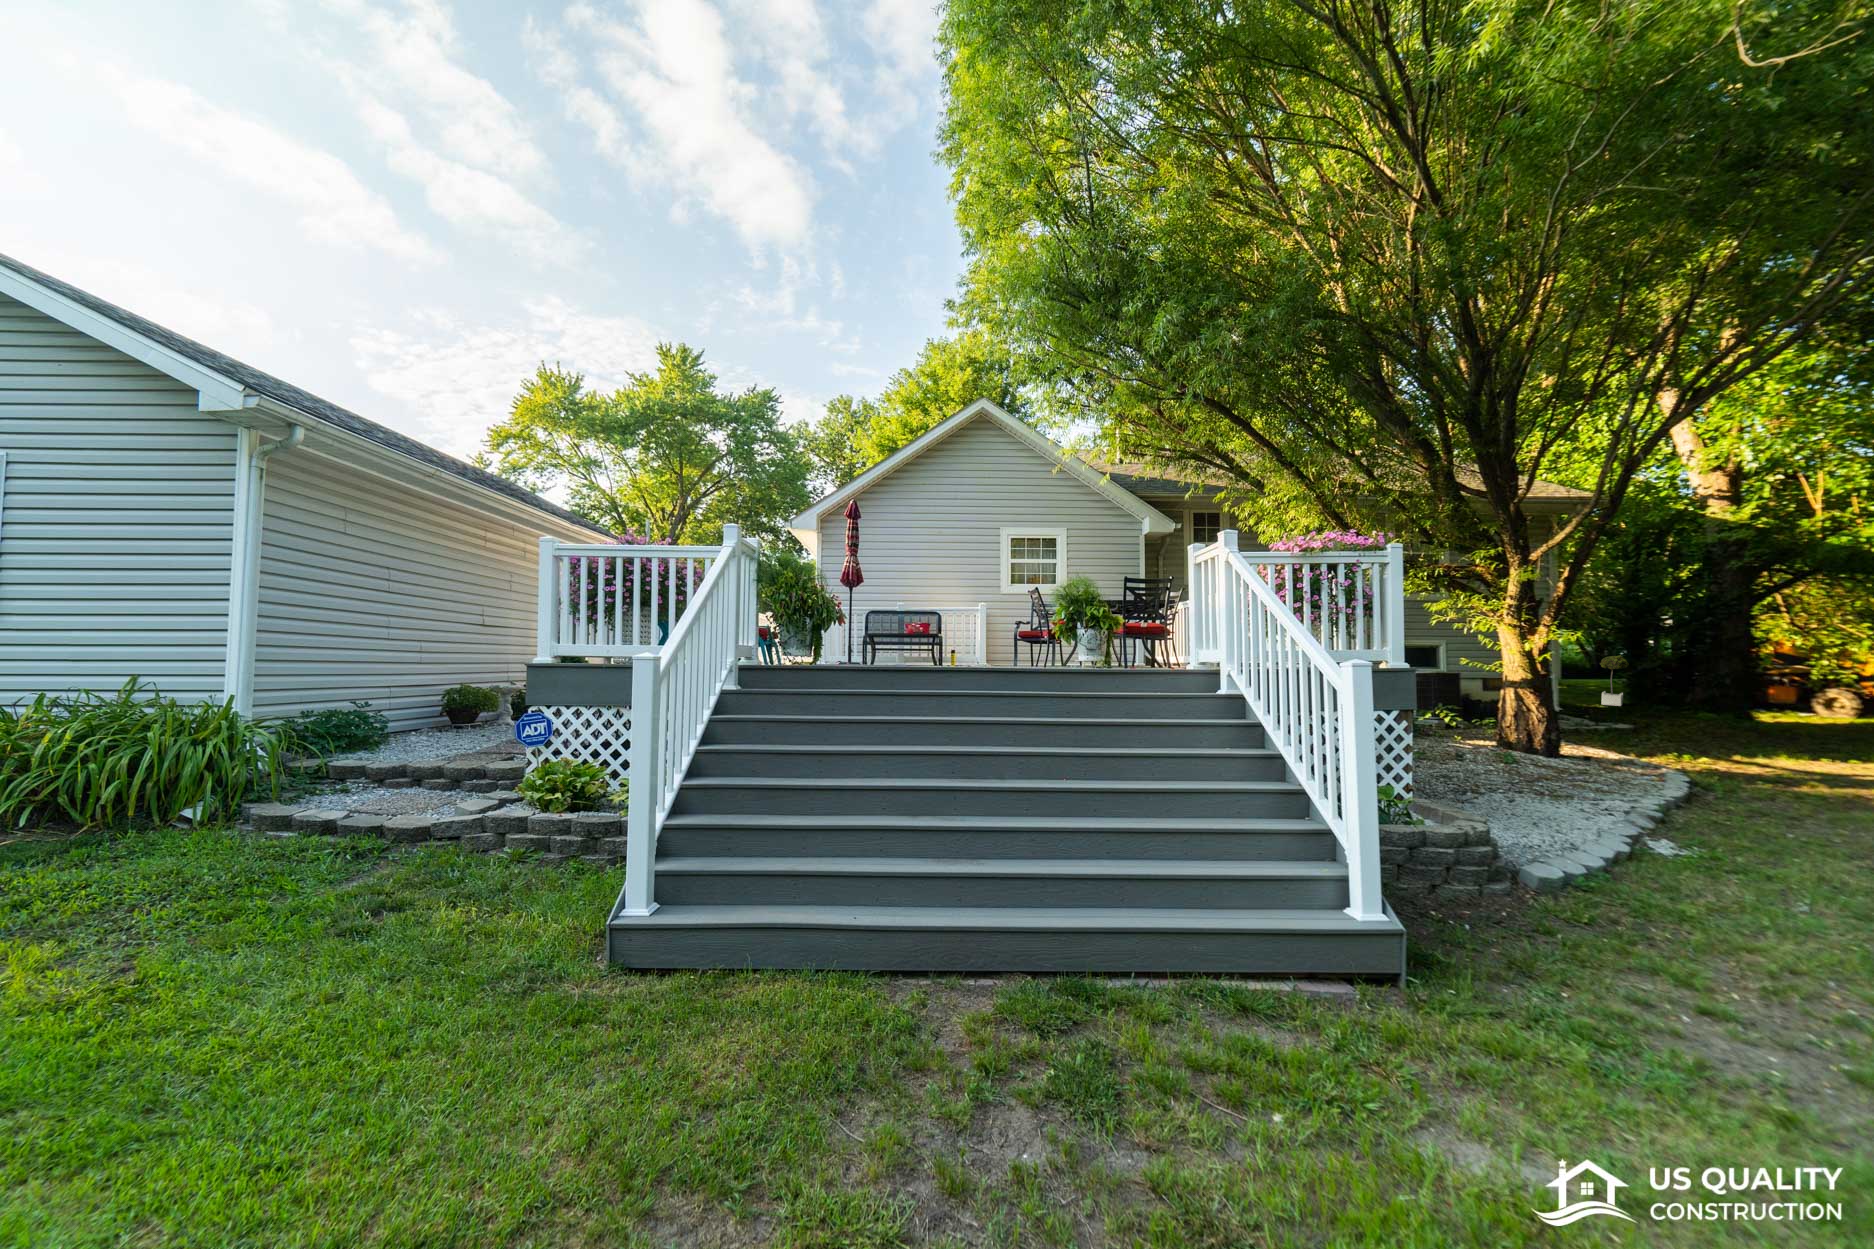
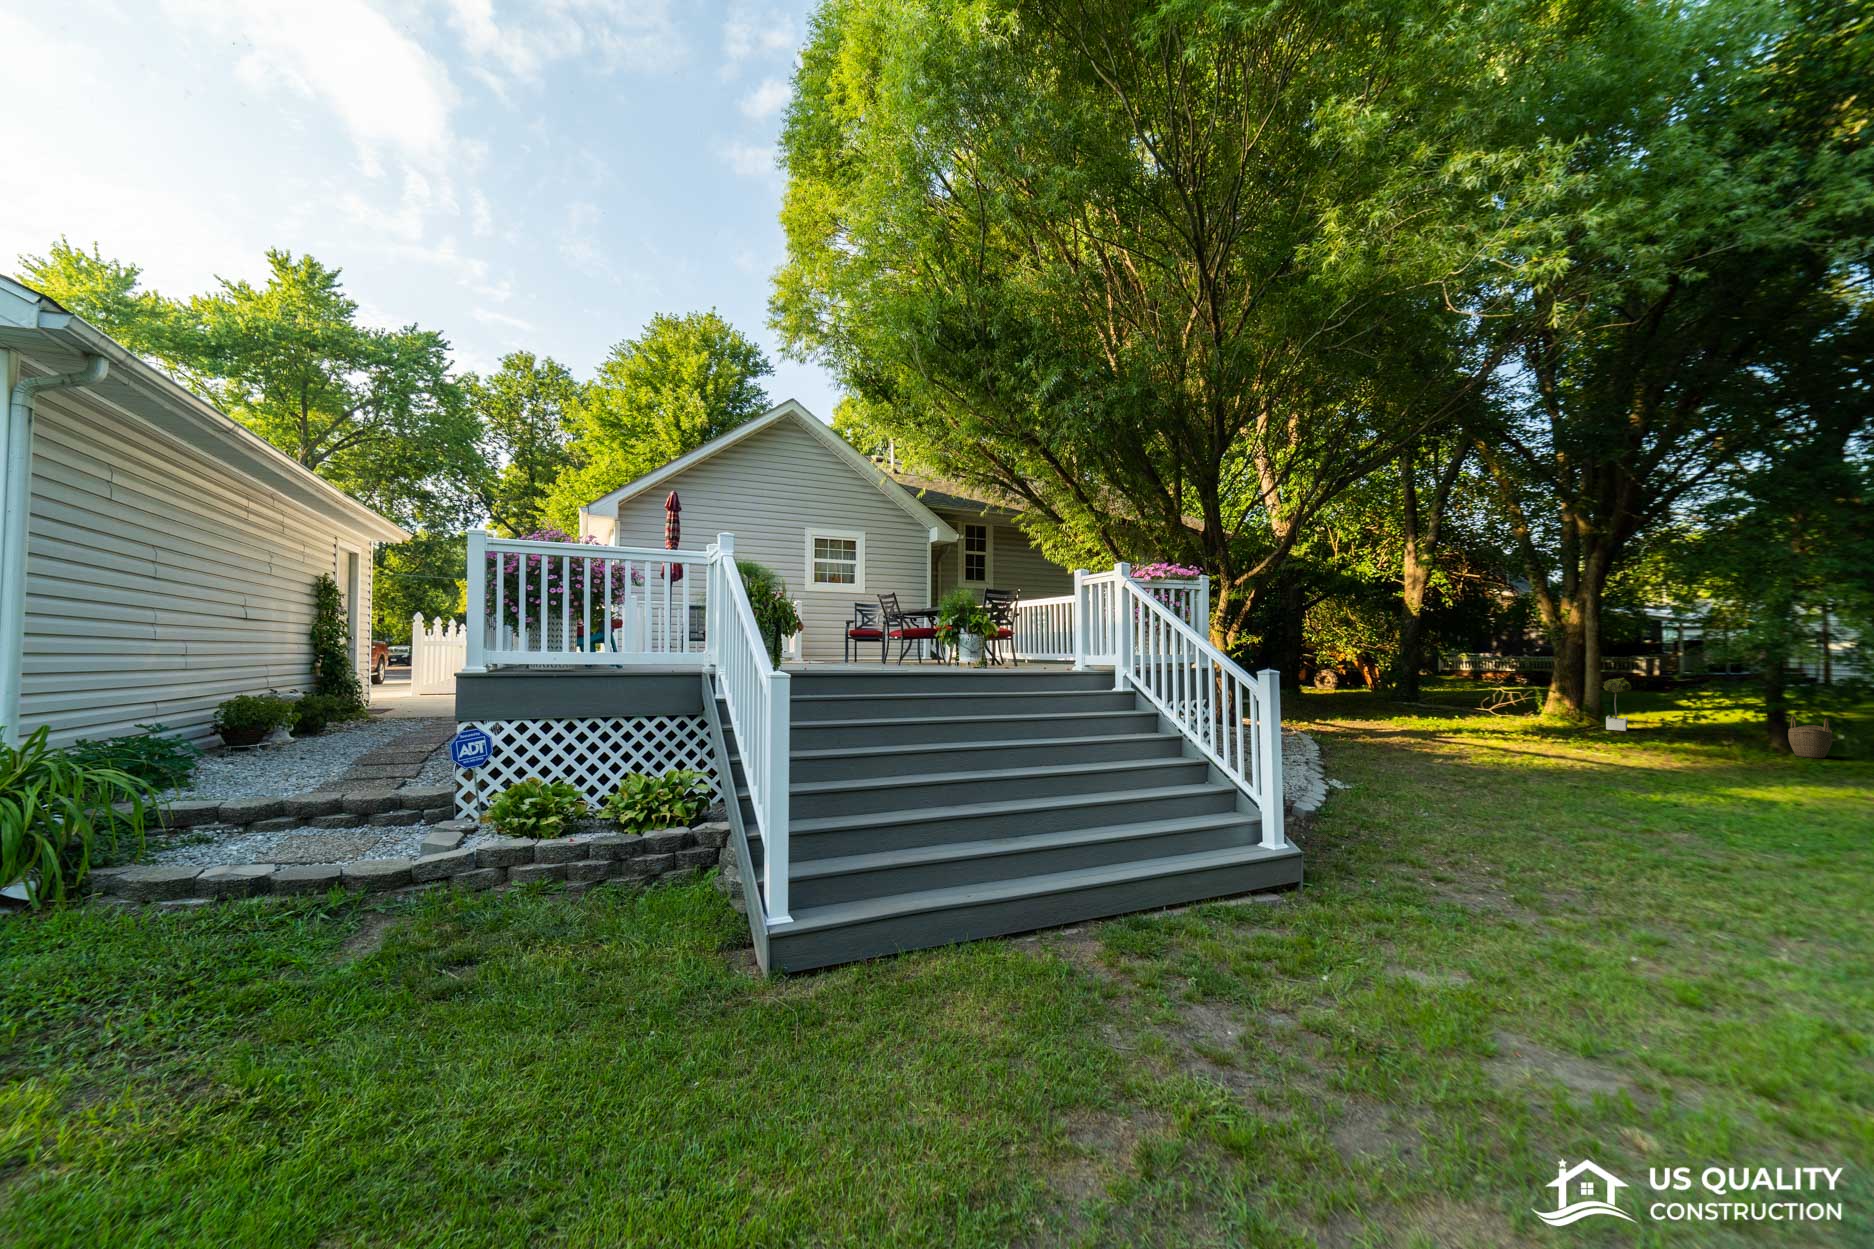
woven basket: none [1784,694,1829,735] -> present [1788,716,1832,758]

